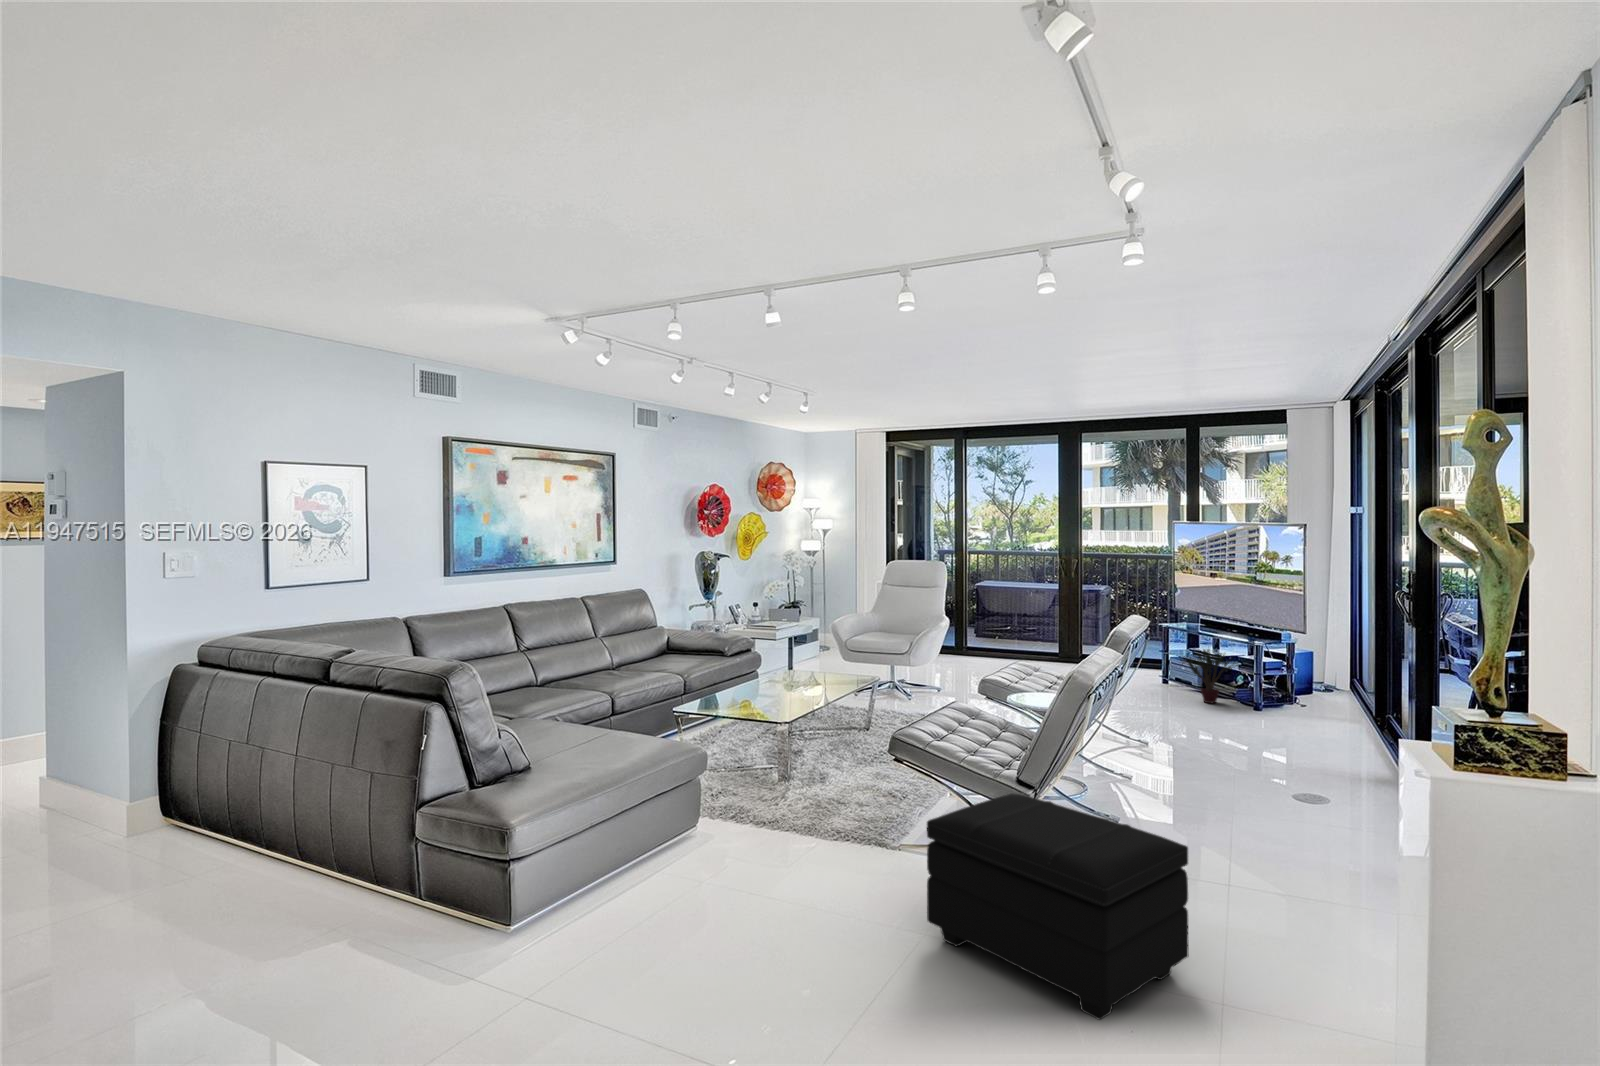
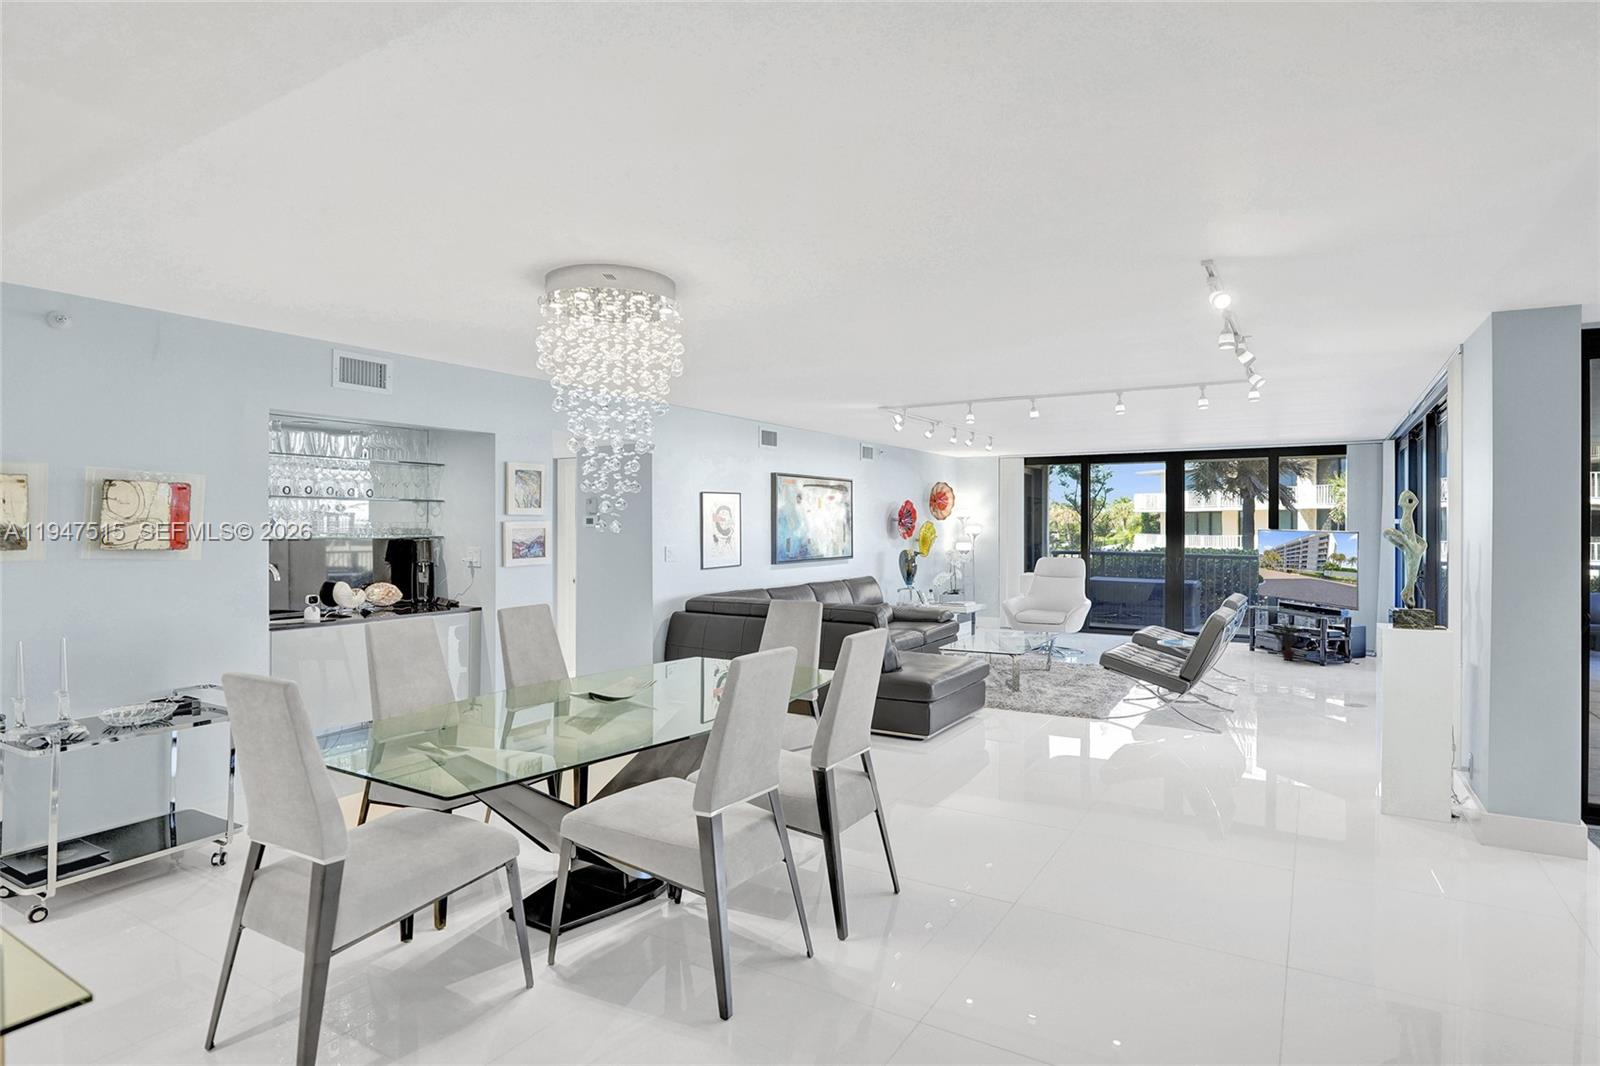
footstool: present [927,794,1188,1020] -> none [1150,676,1283,760]

